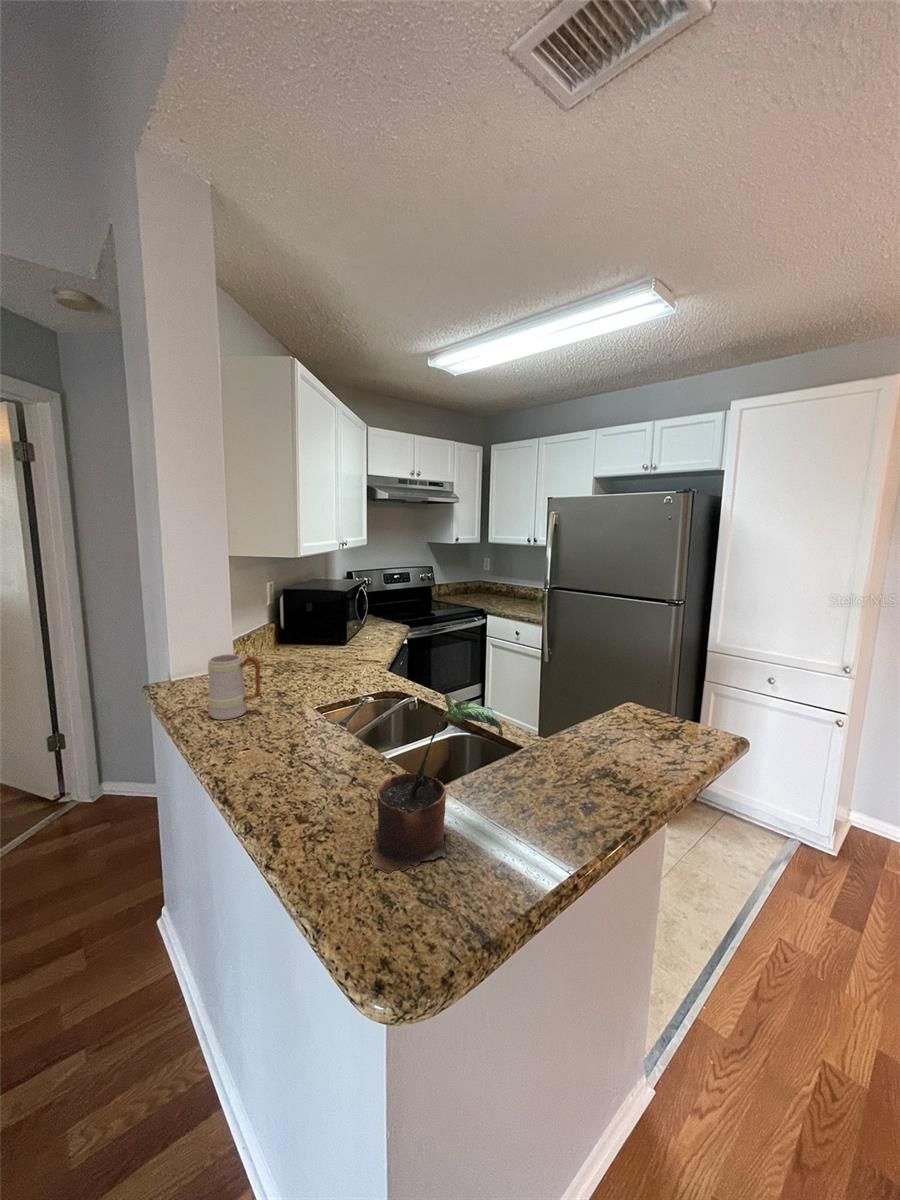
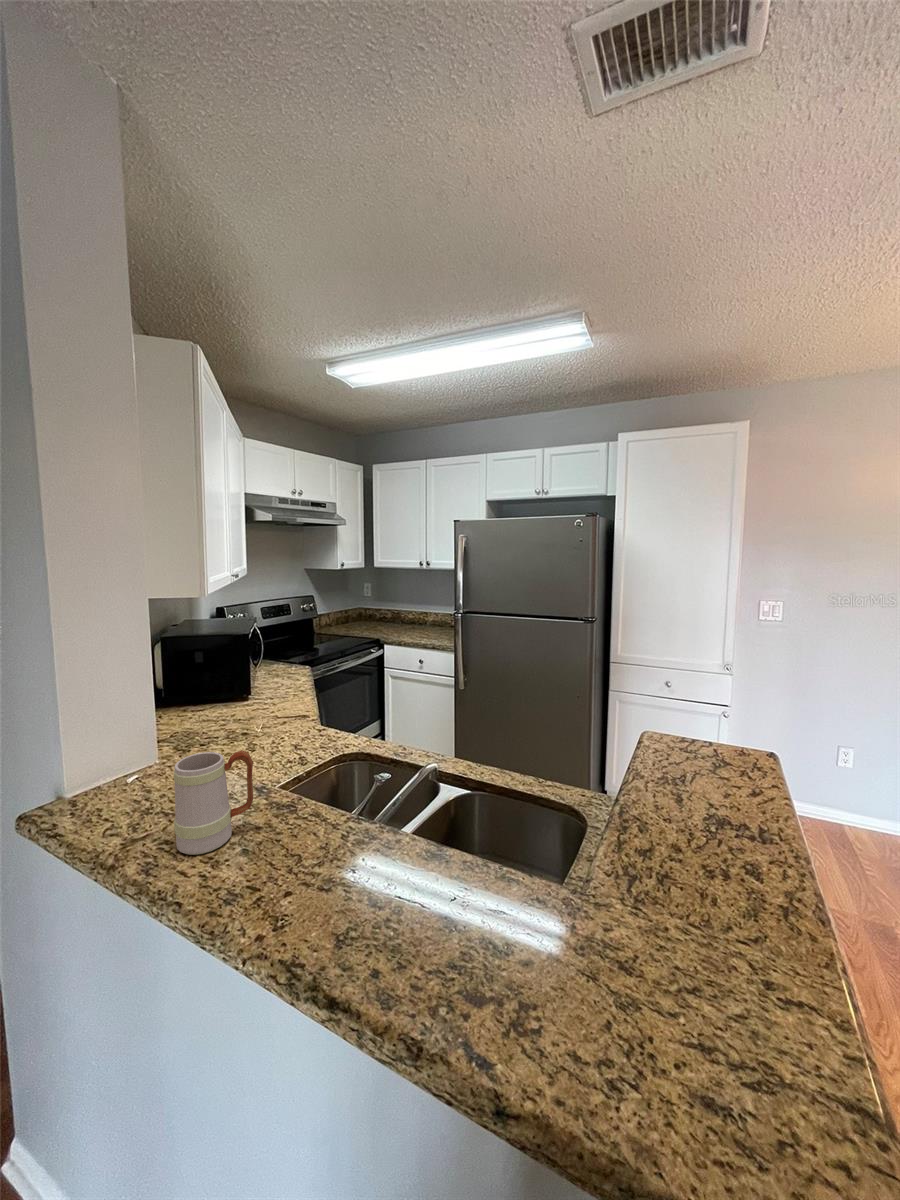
potted plant: present [368,693,503,874] -> none [583,781,754,1051]

